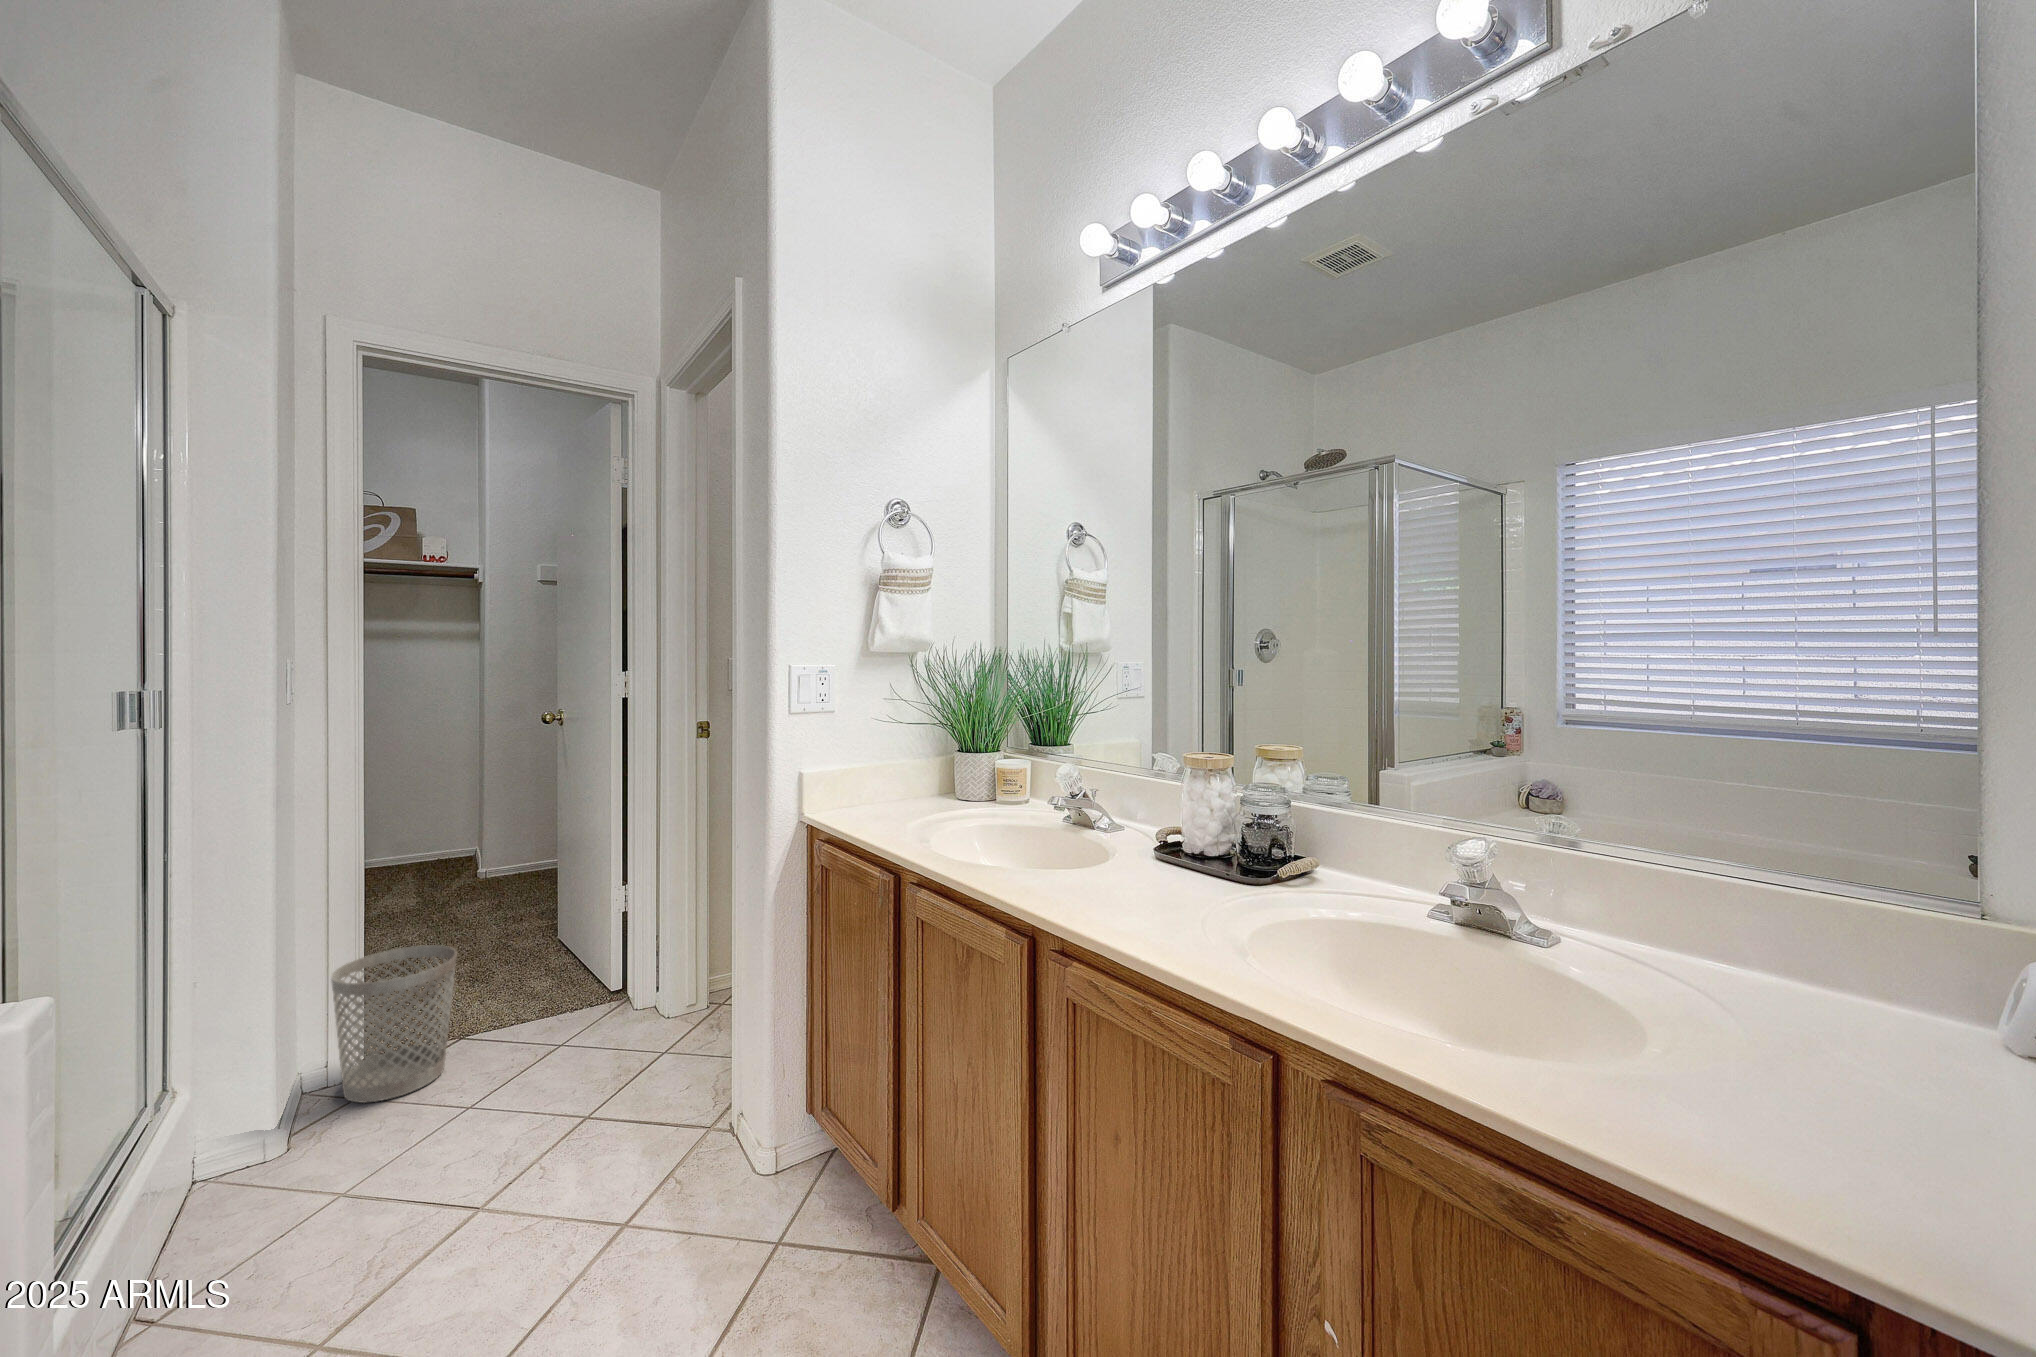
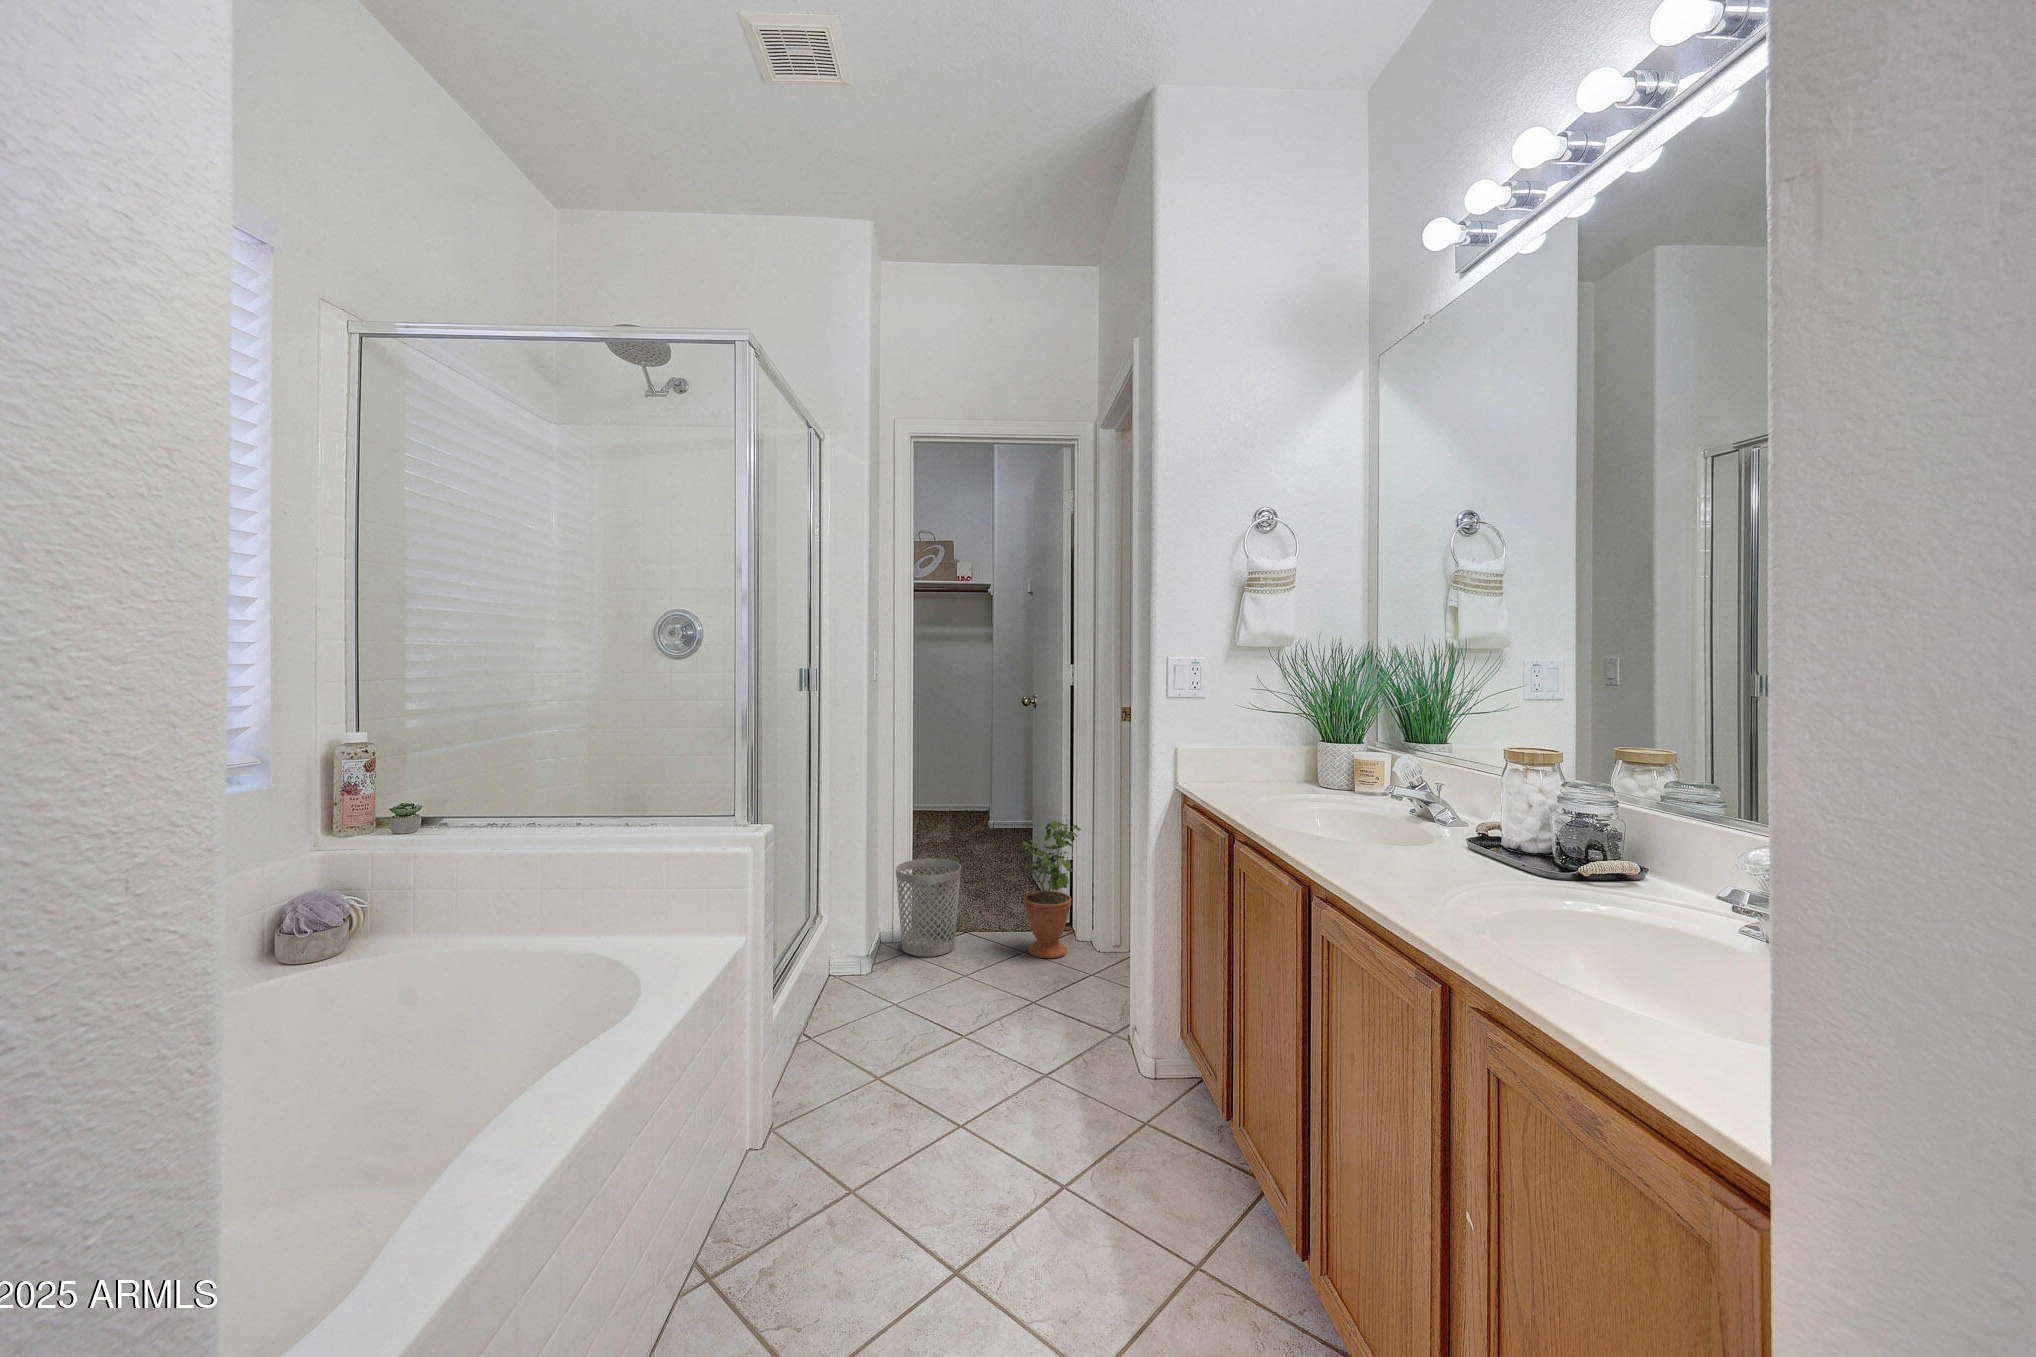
potted plant: none [550,858,645,1049] -> present [1017,819,1081,958]

